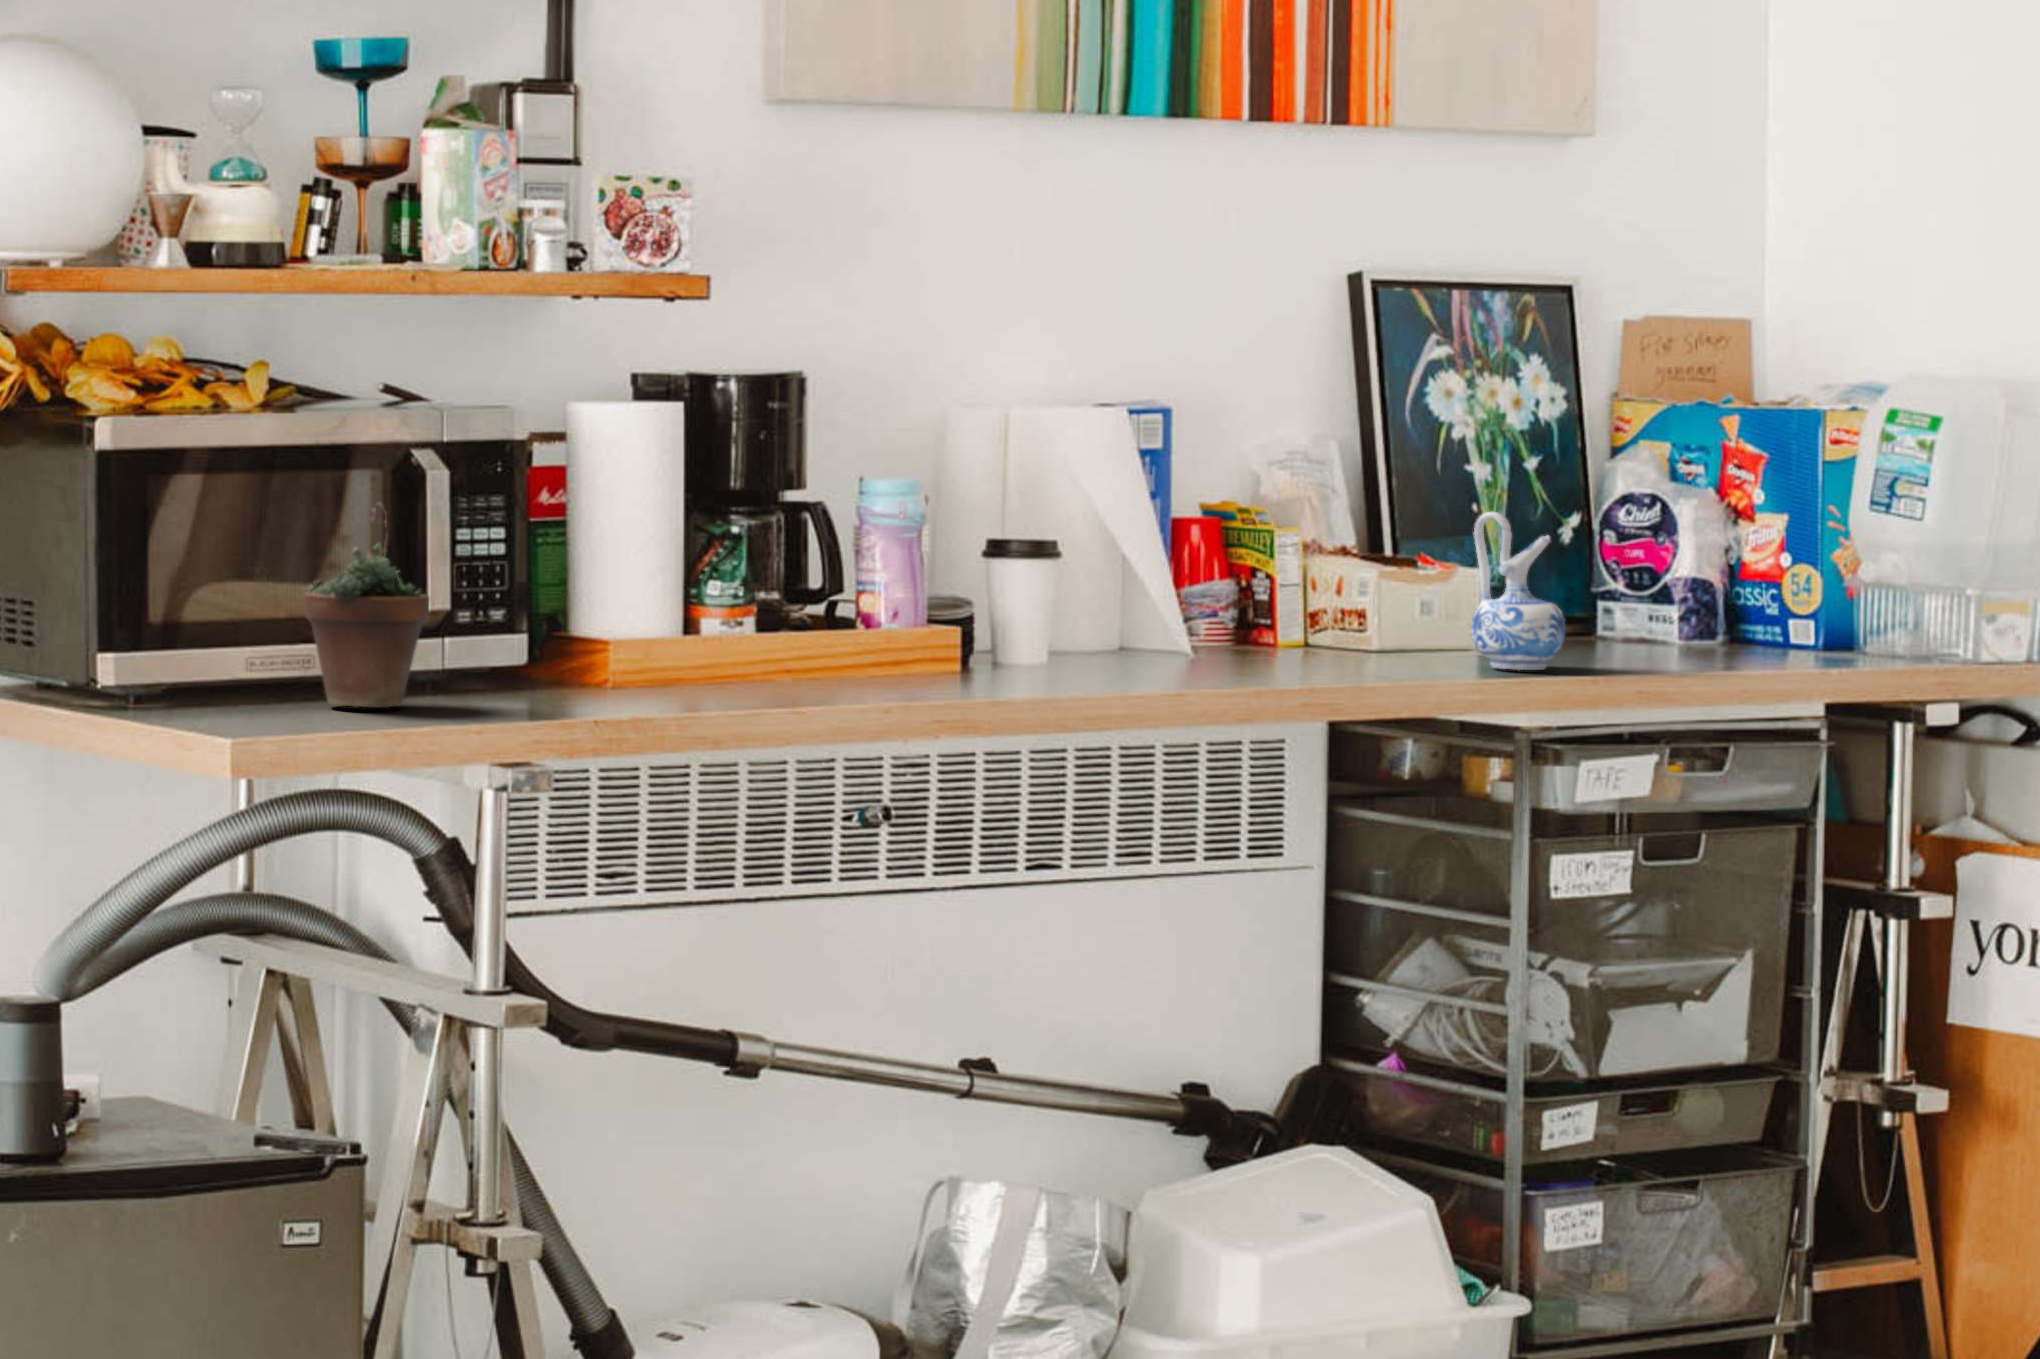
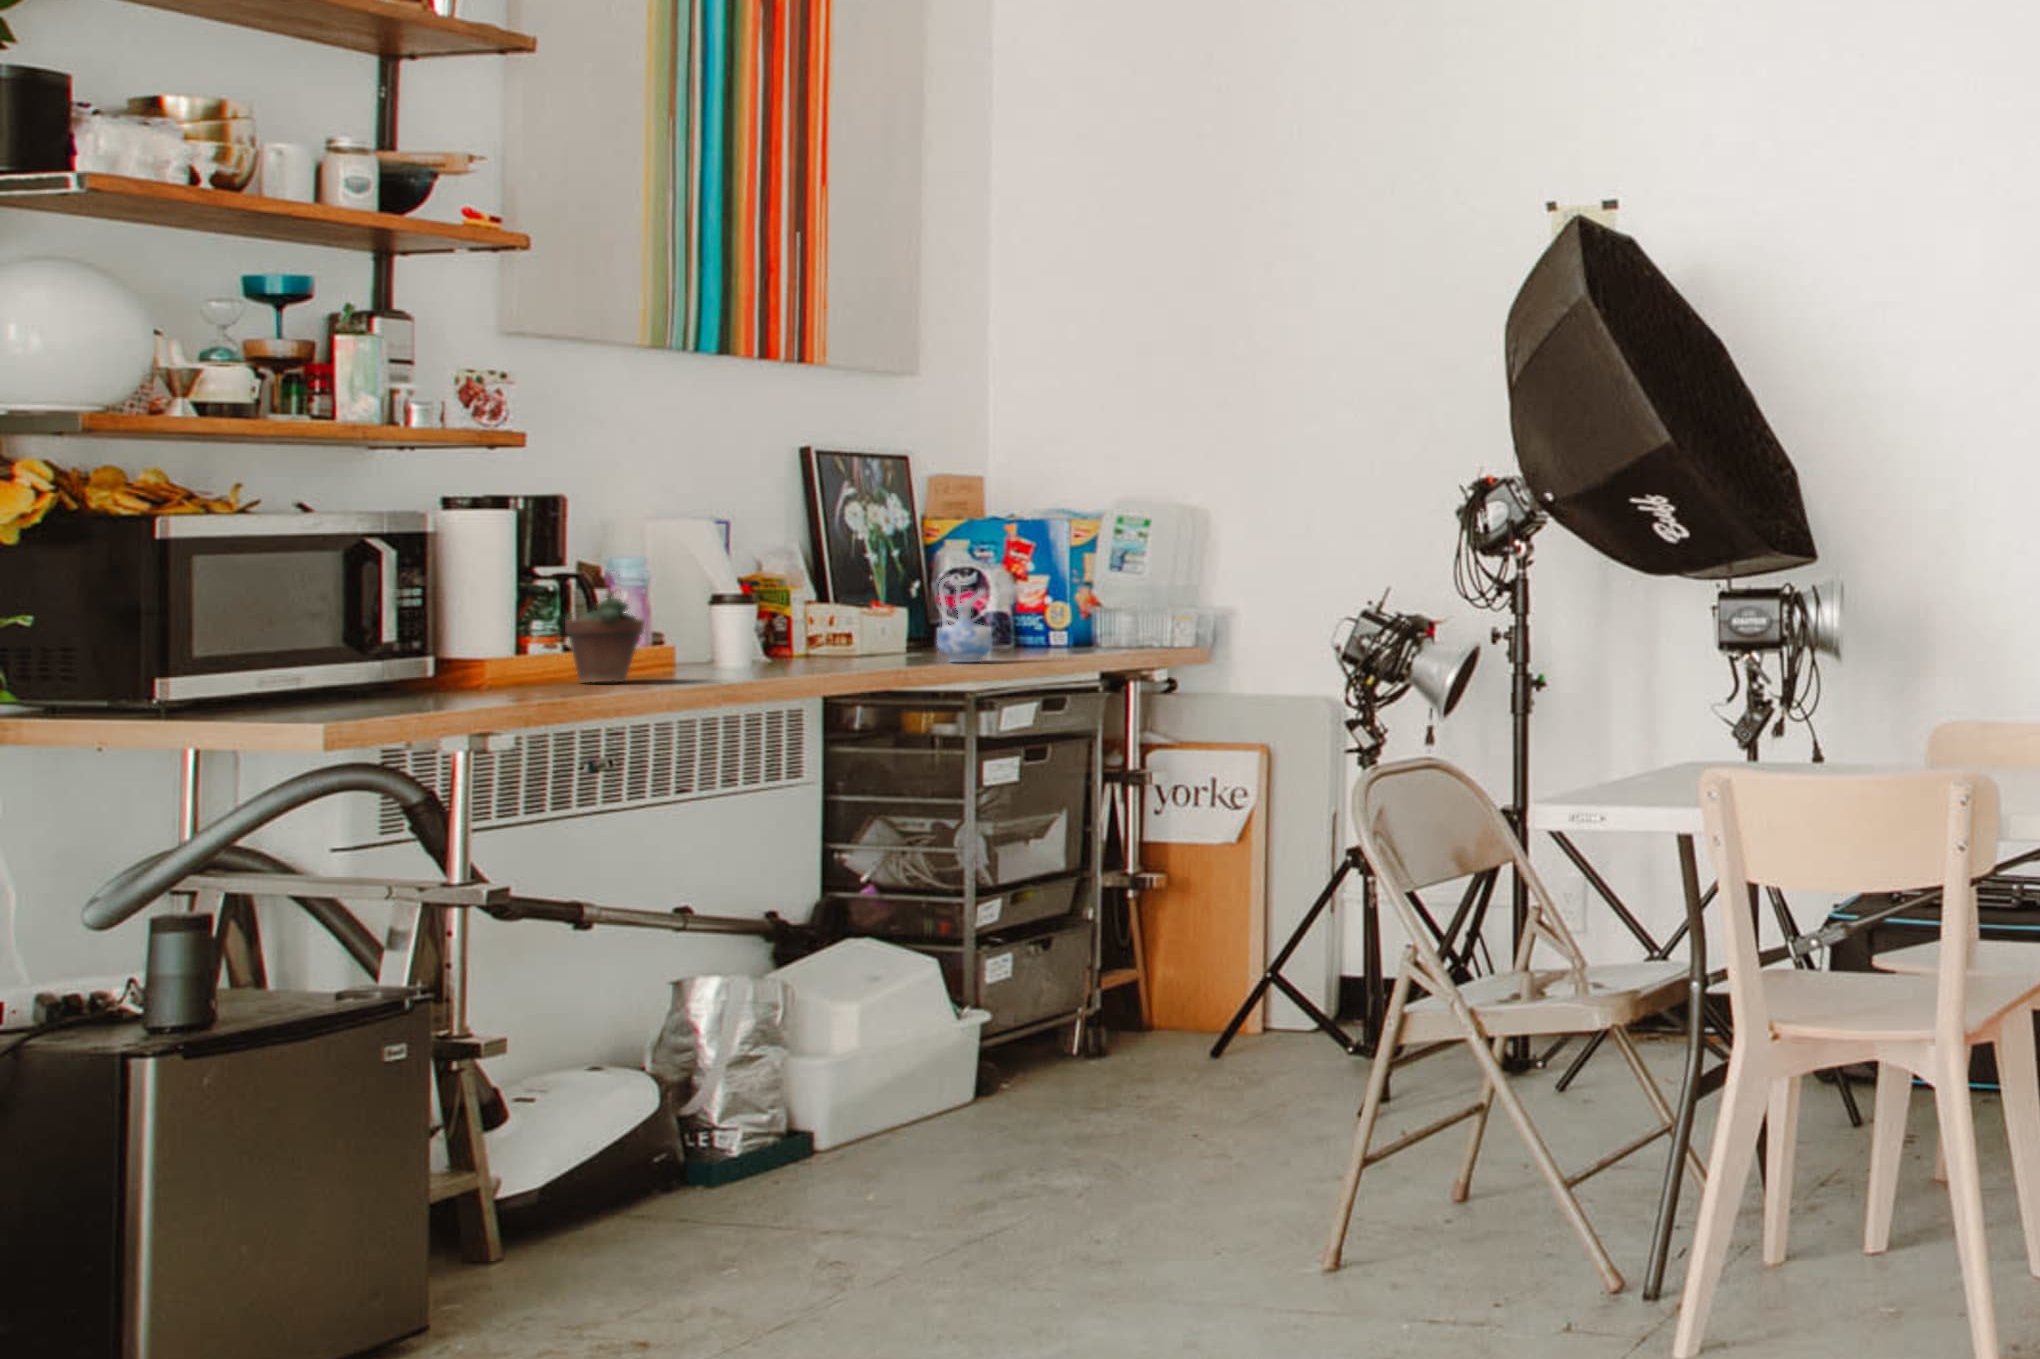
succulent plant: present [305,503,429,708] -> present [565,570,644,682]

